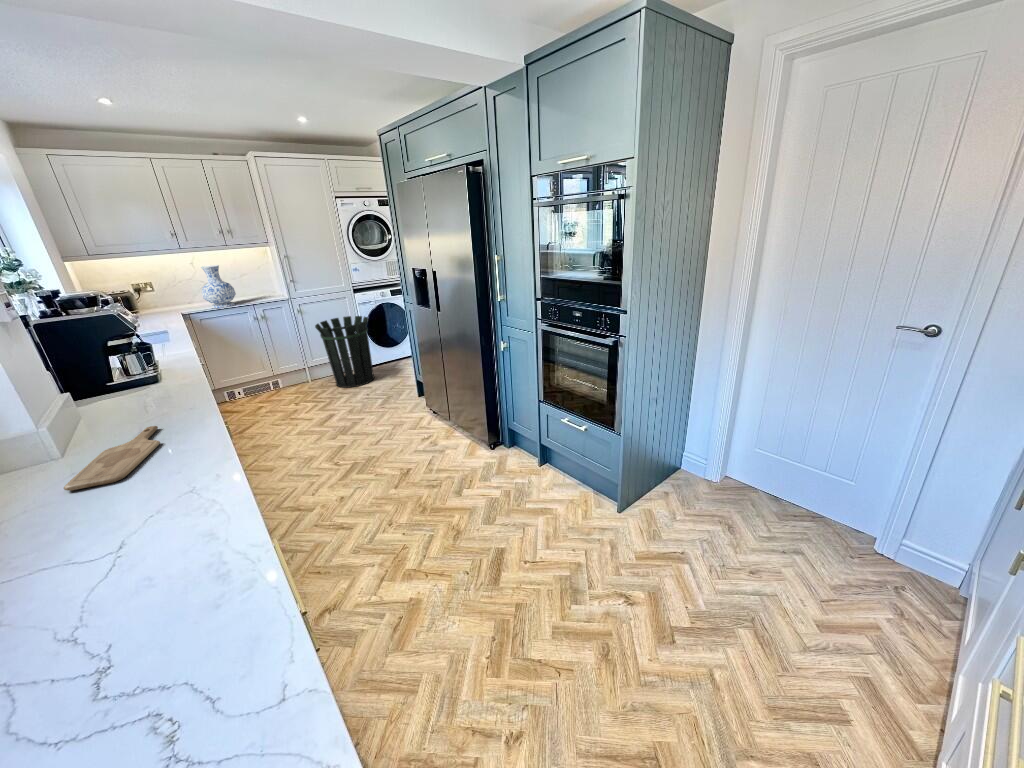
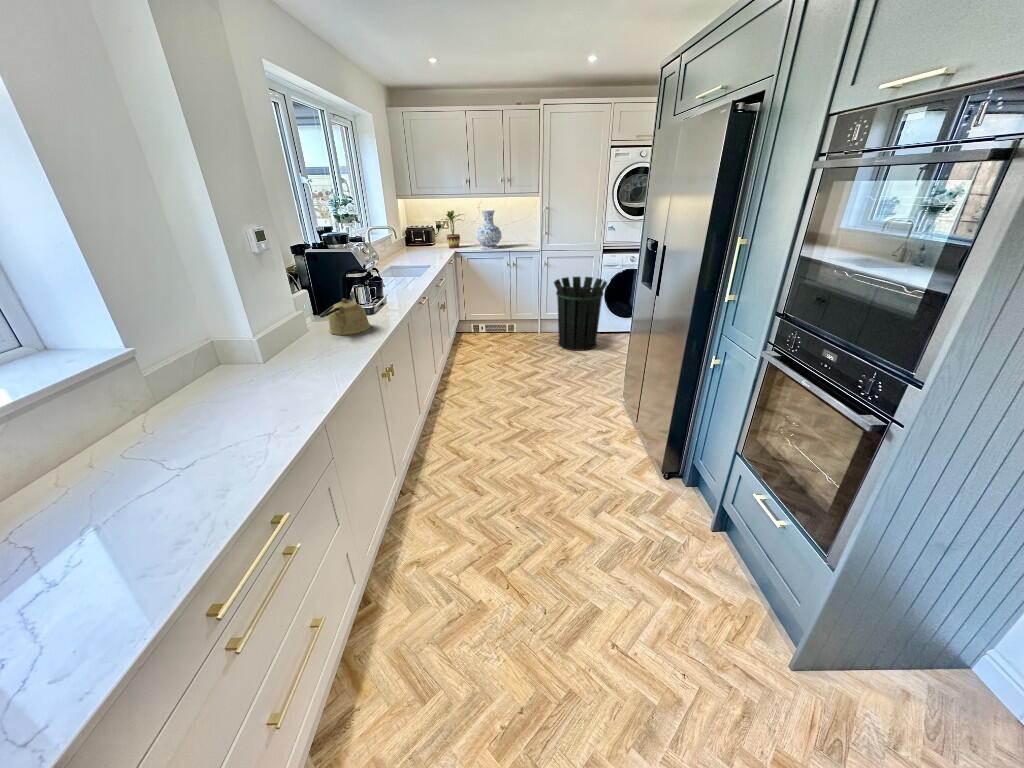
potted plant: none [144,271,179,314] -> present [442,210,463,248]
kettle: none [100,371,172,415] -> present [320,298,370,335]
cutting board: present [64,426,160,490] -> none [238,352,331,394]

